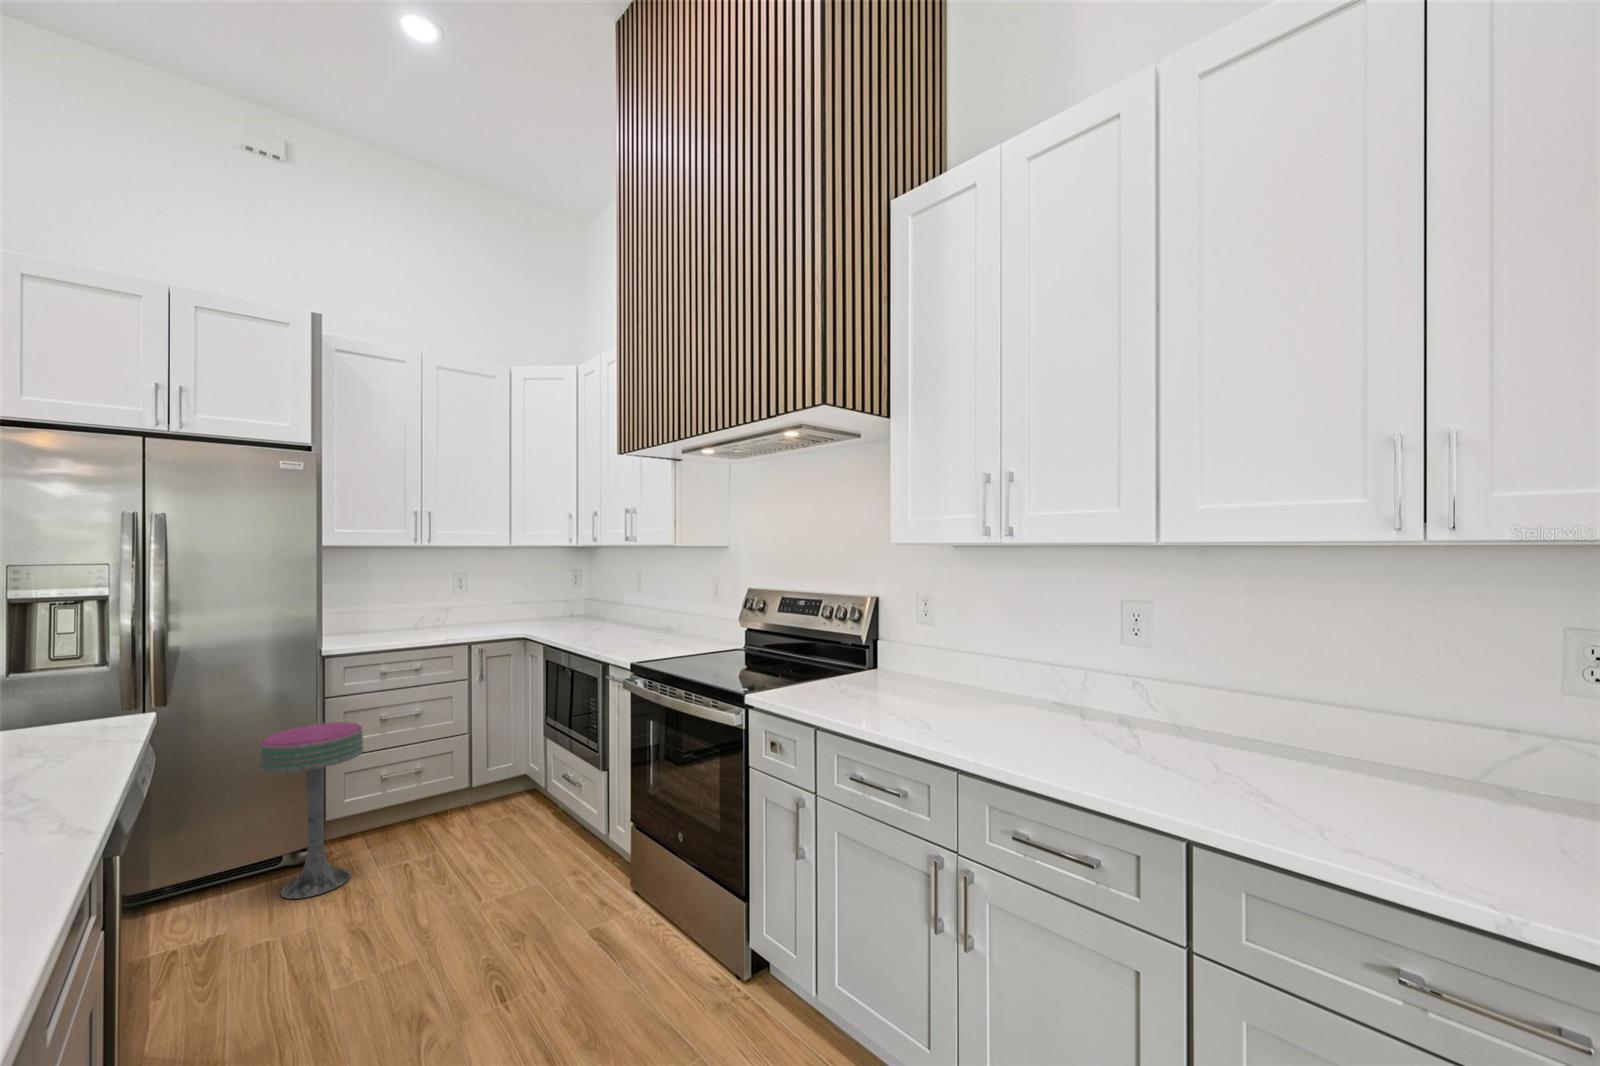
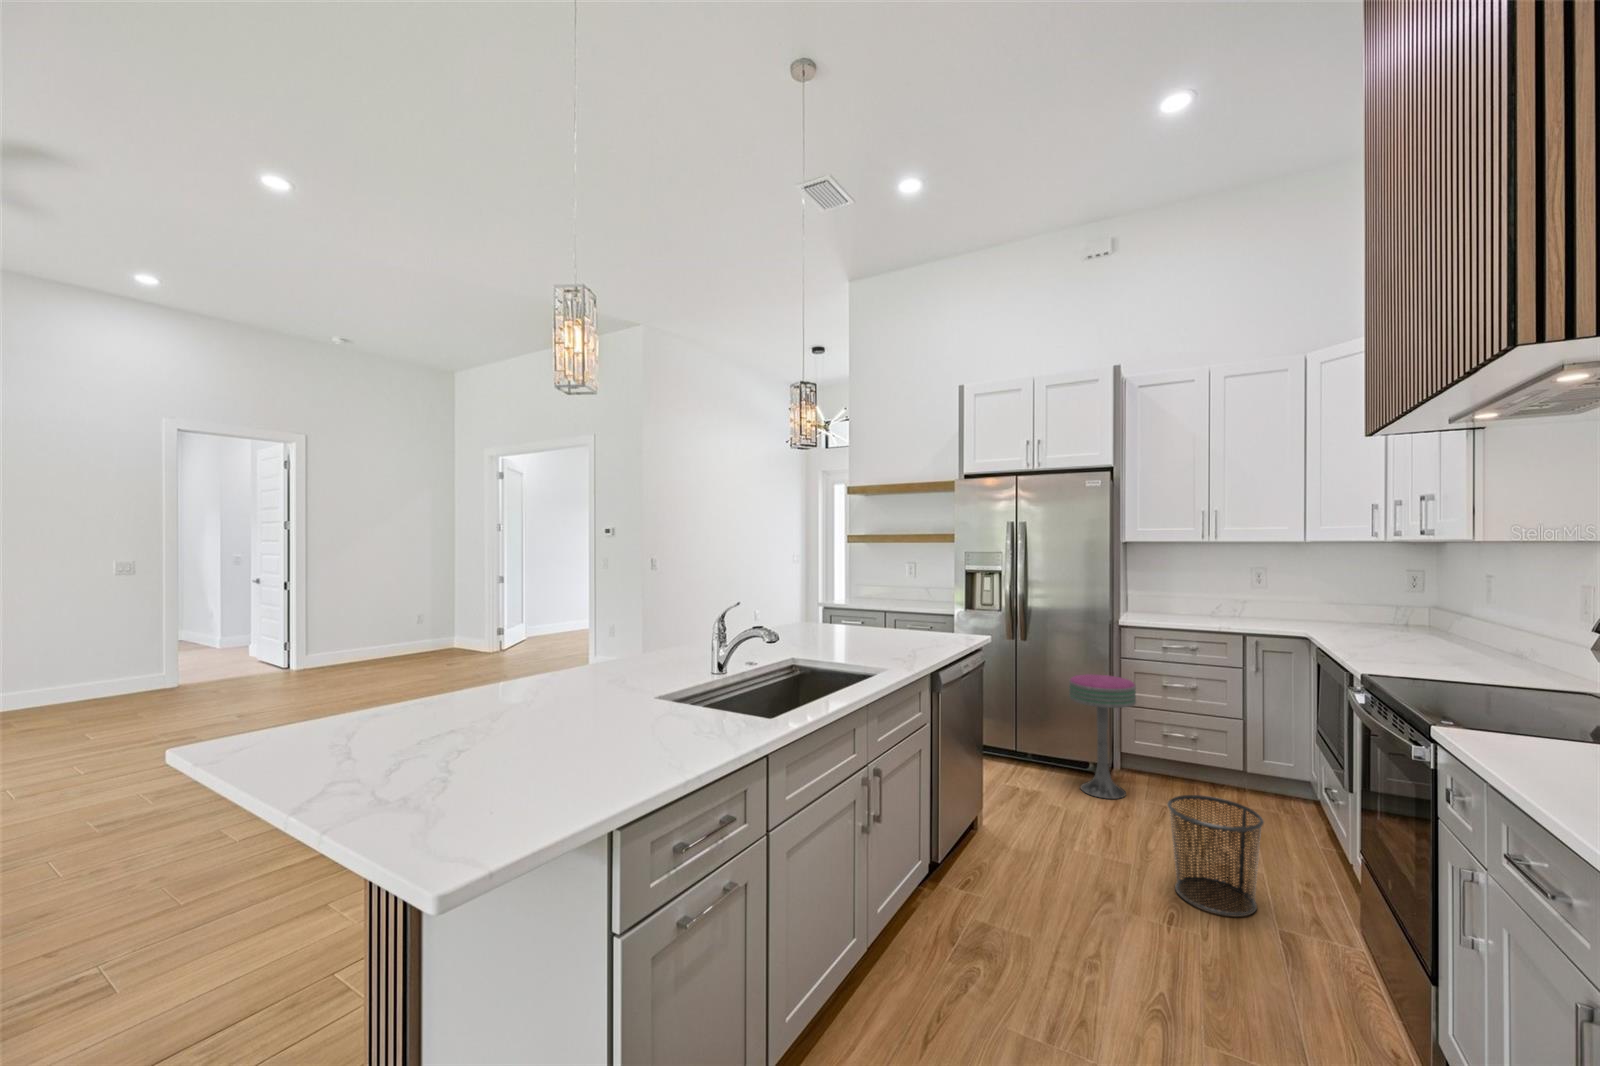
waste bin: none [472,814,571,952] -> present [1167,795,1264,917]

